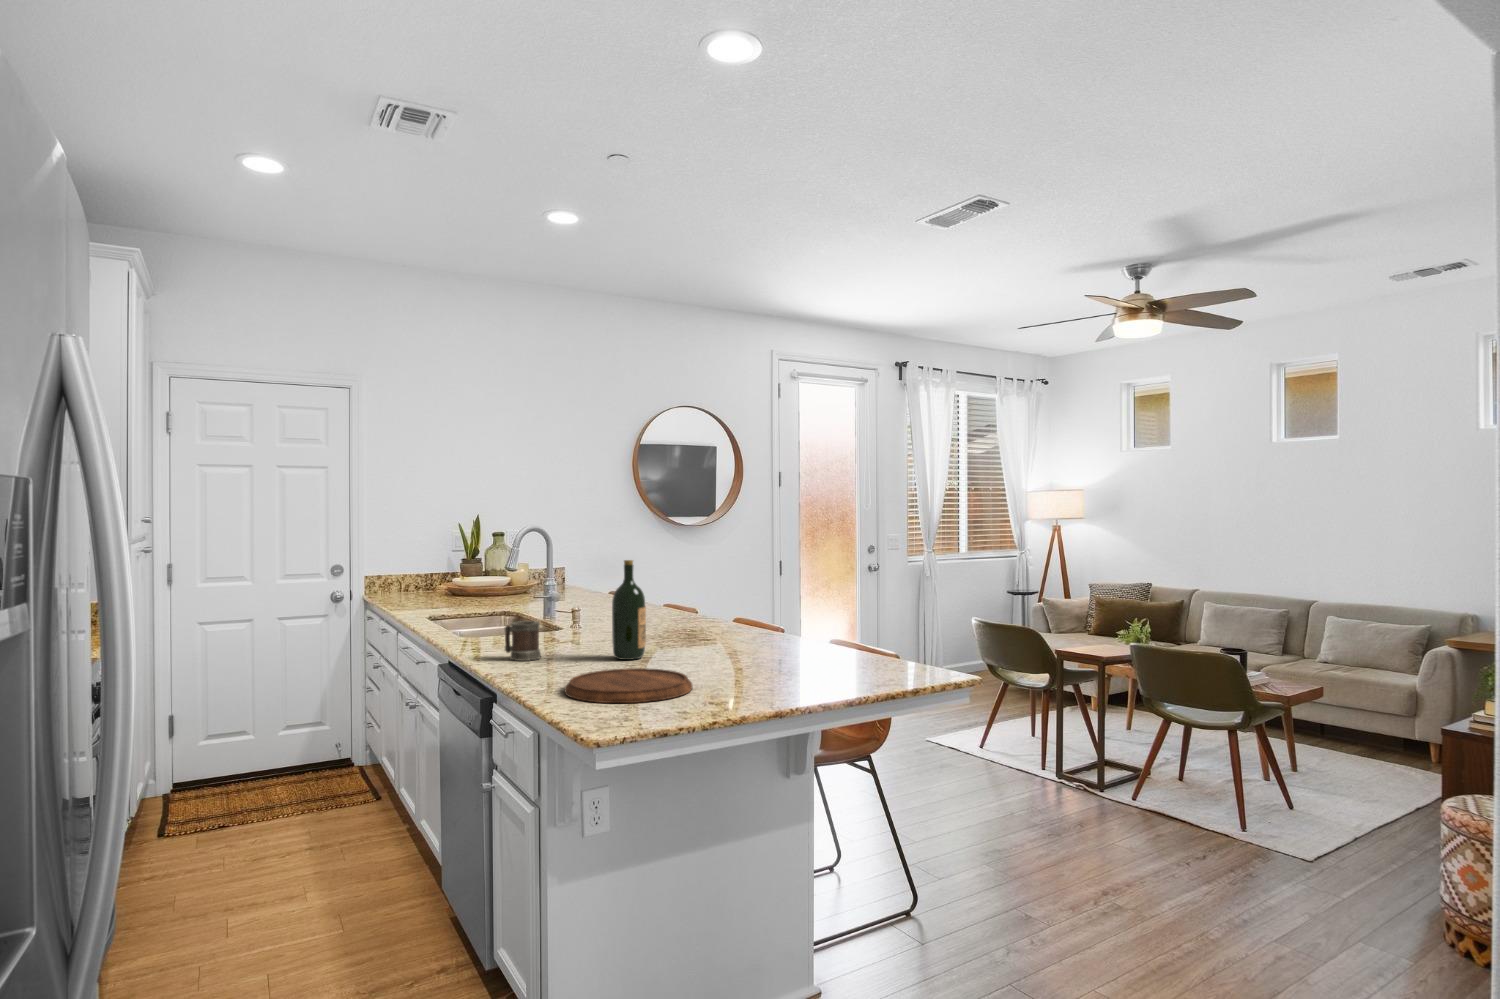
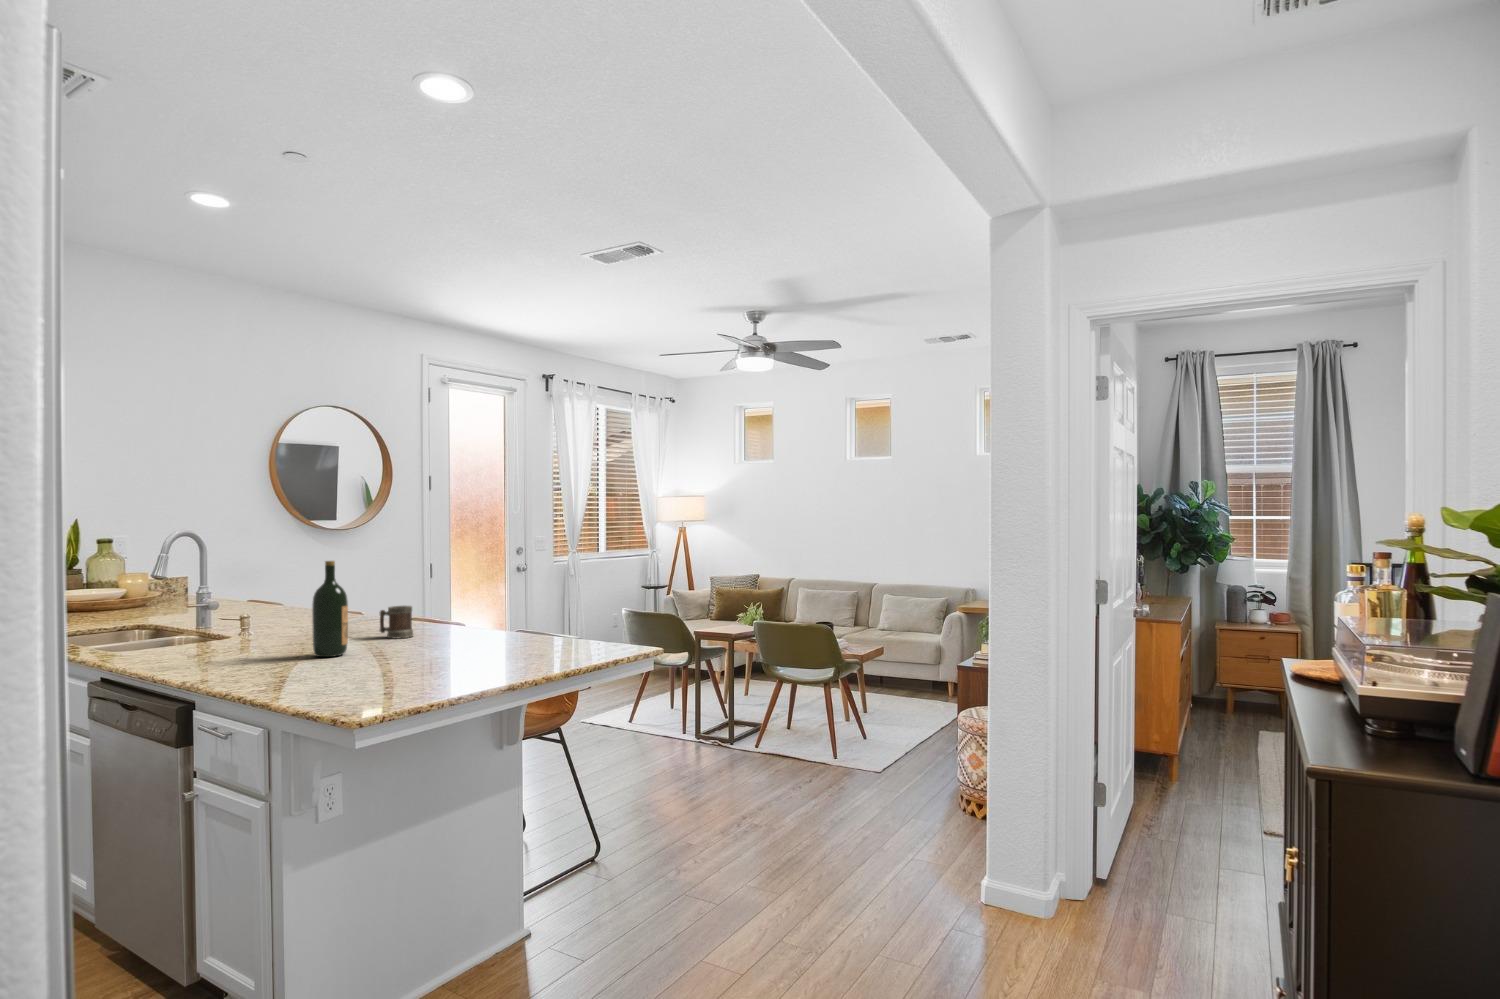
mug: present [505,621,541,661] -> present [380,606,414,639]
cutting board: present [565,668,692,703] -> none [286,660,417,692]

